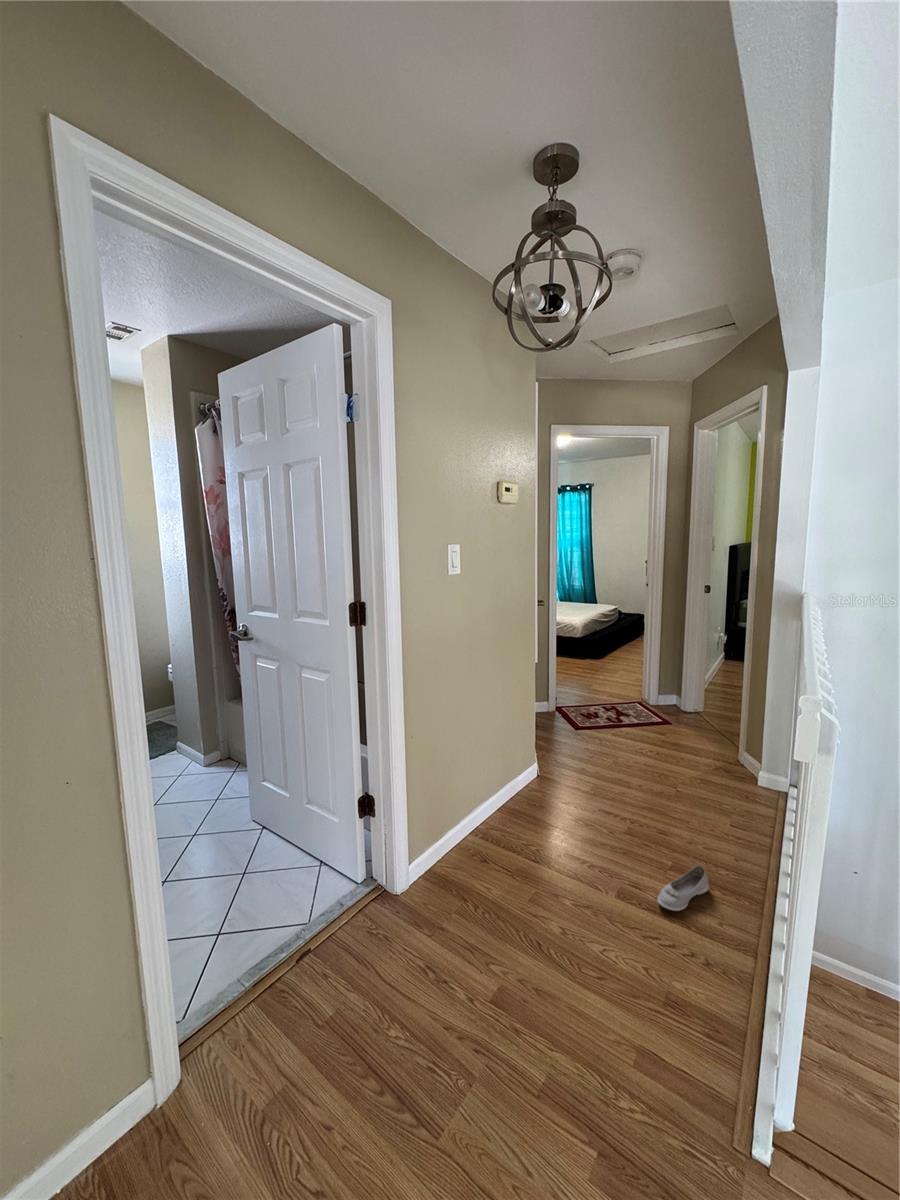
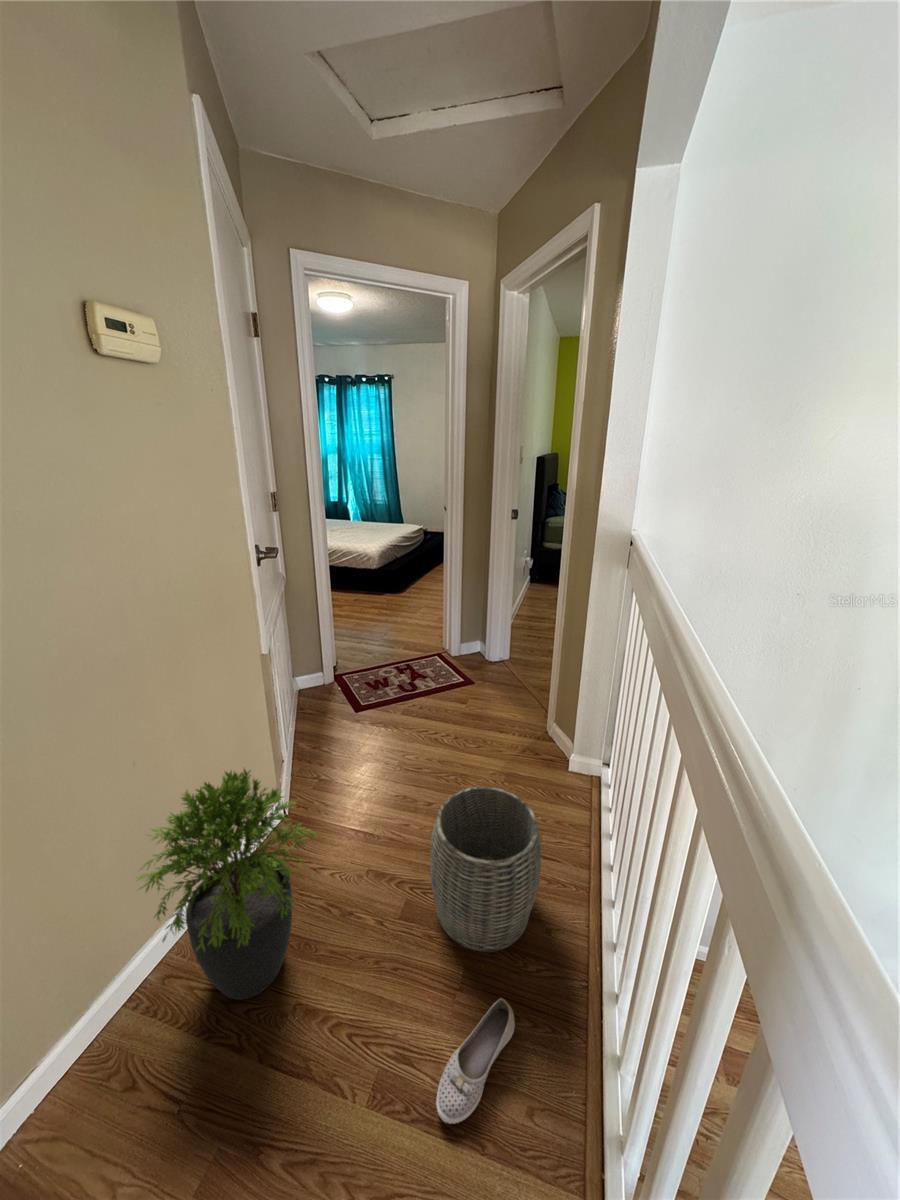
potted plant: none [493,707,581,843] -> present [136,769,317,1000]
woven basket: none [647,755,728,858] -> present [430,787,541,952]

